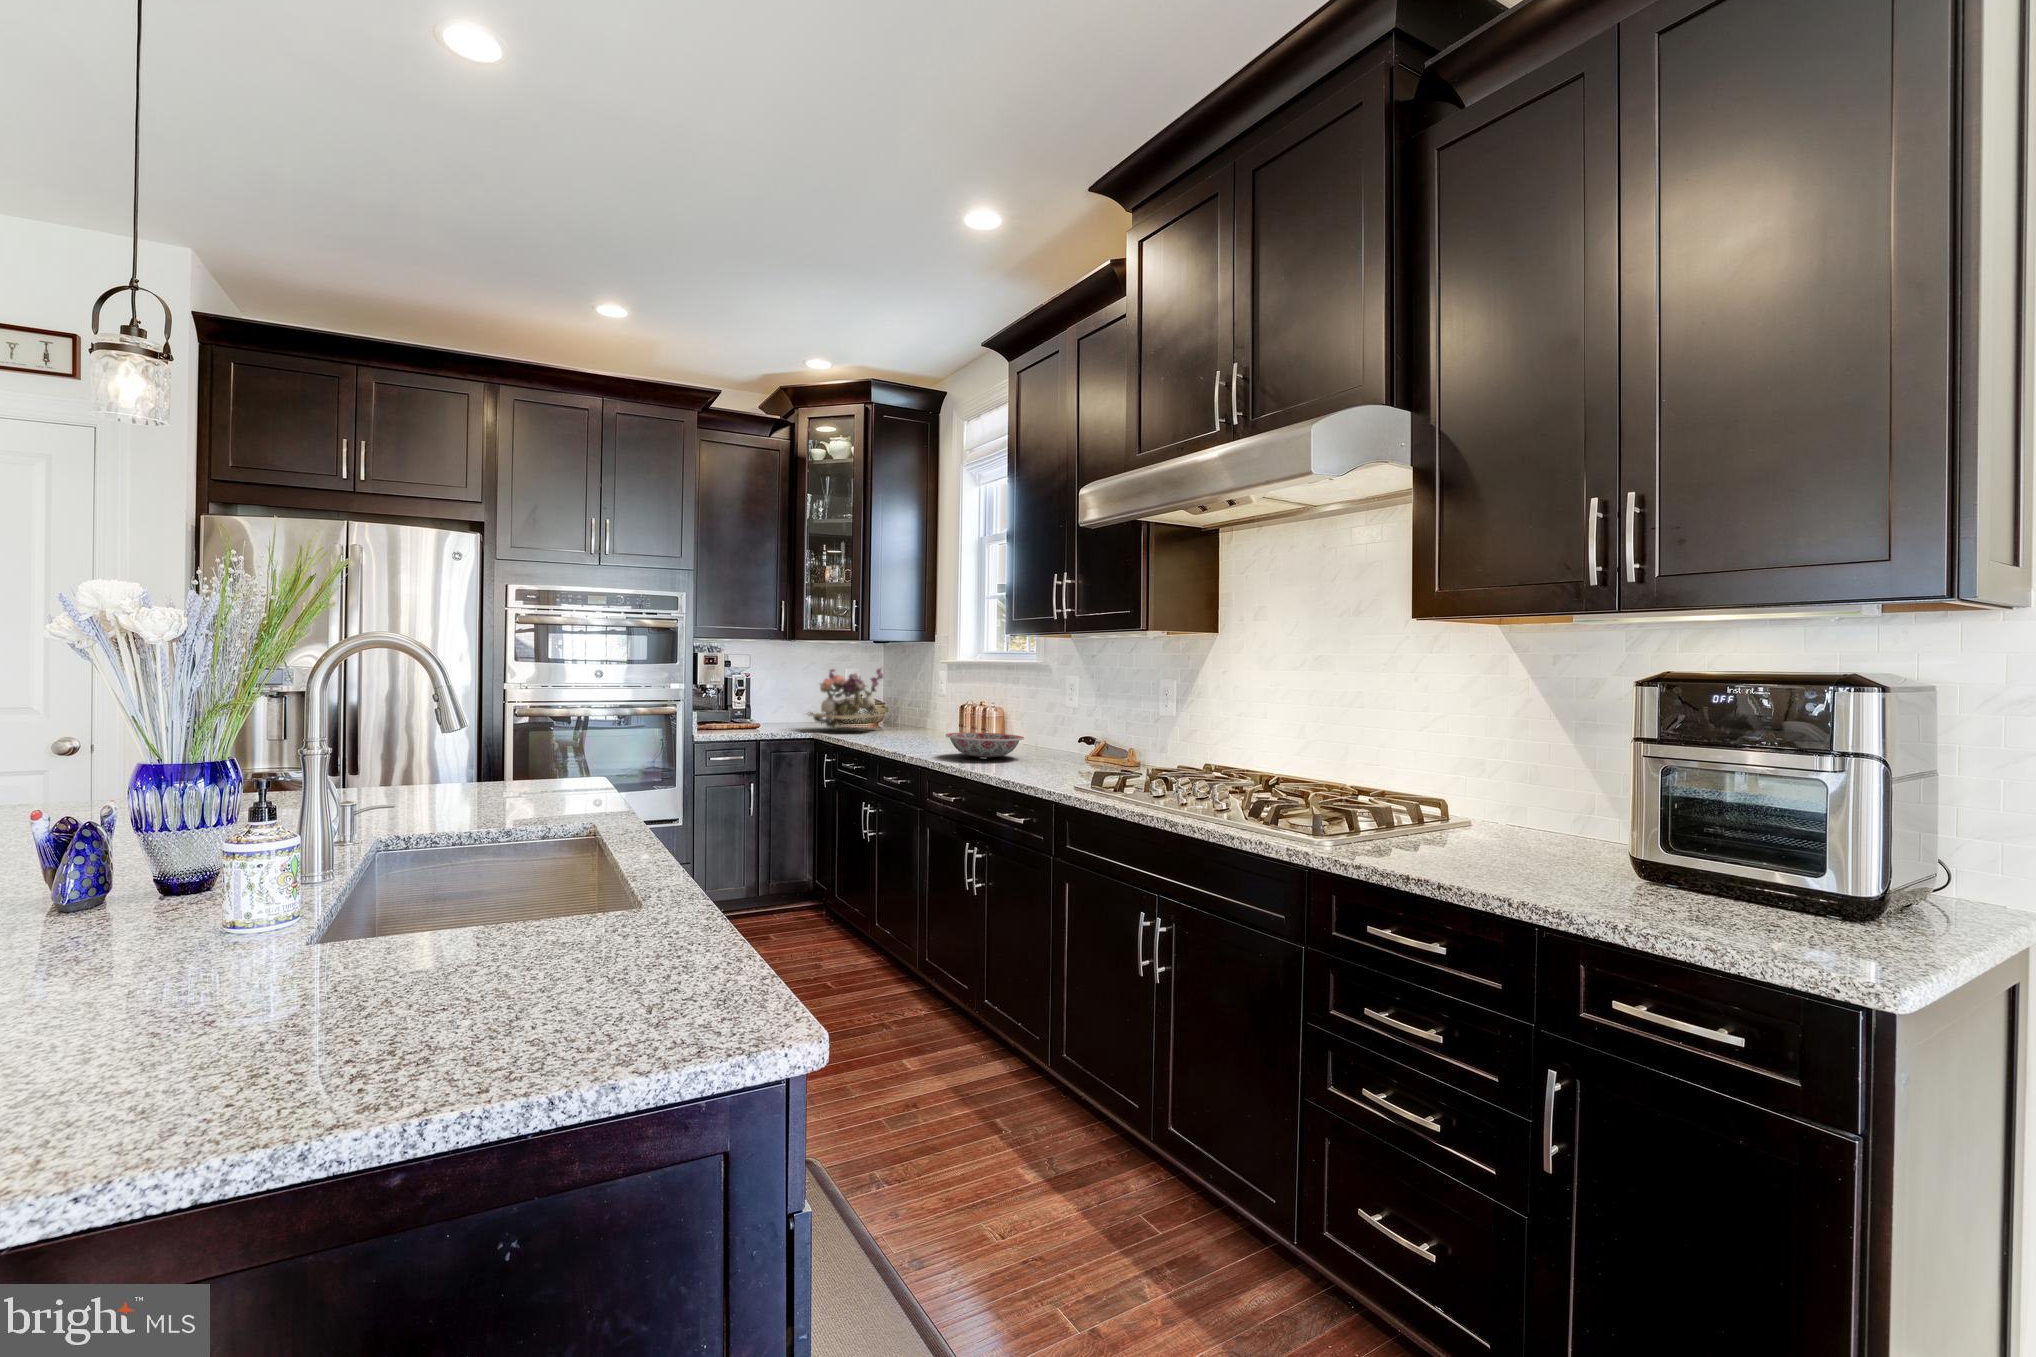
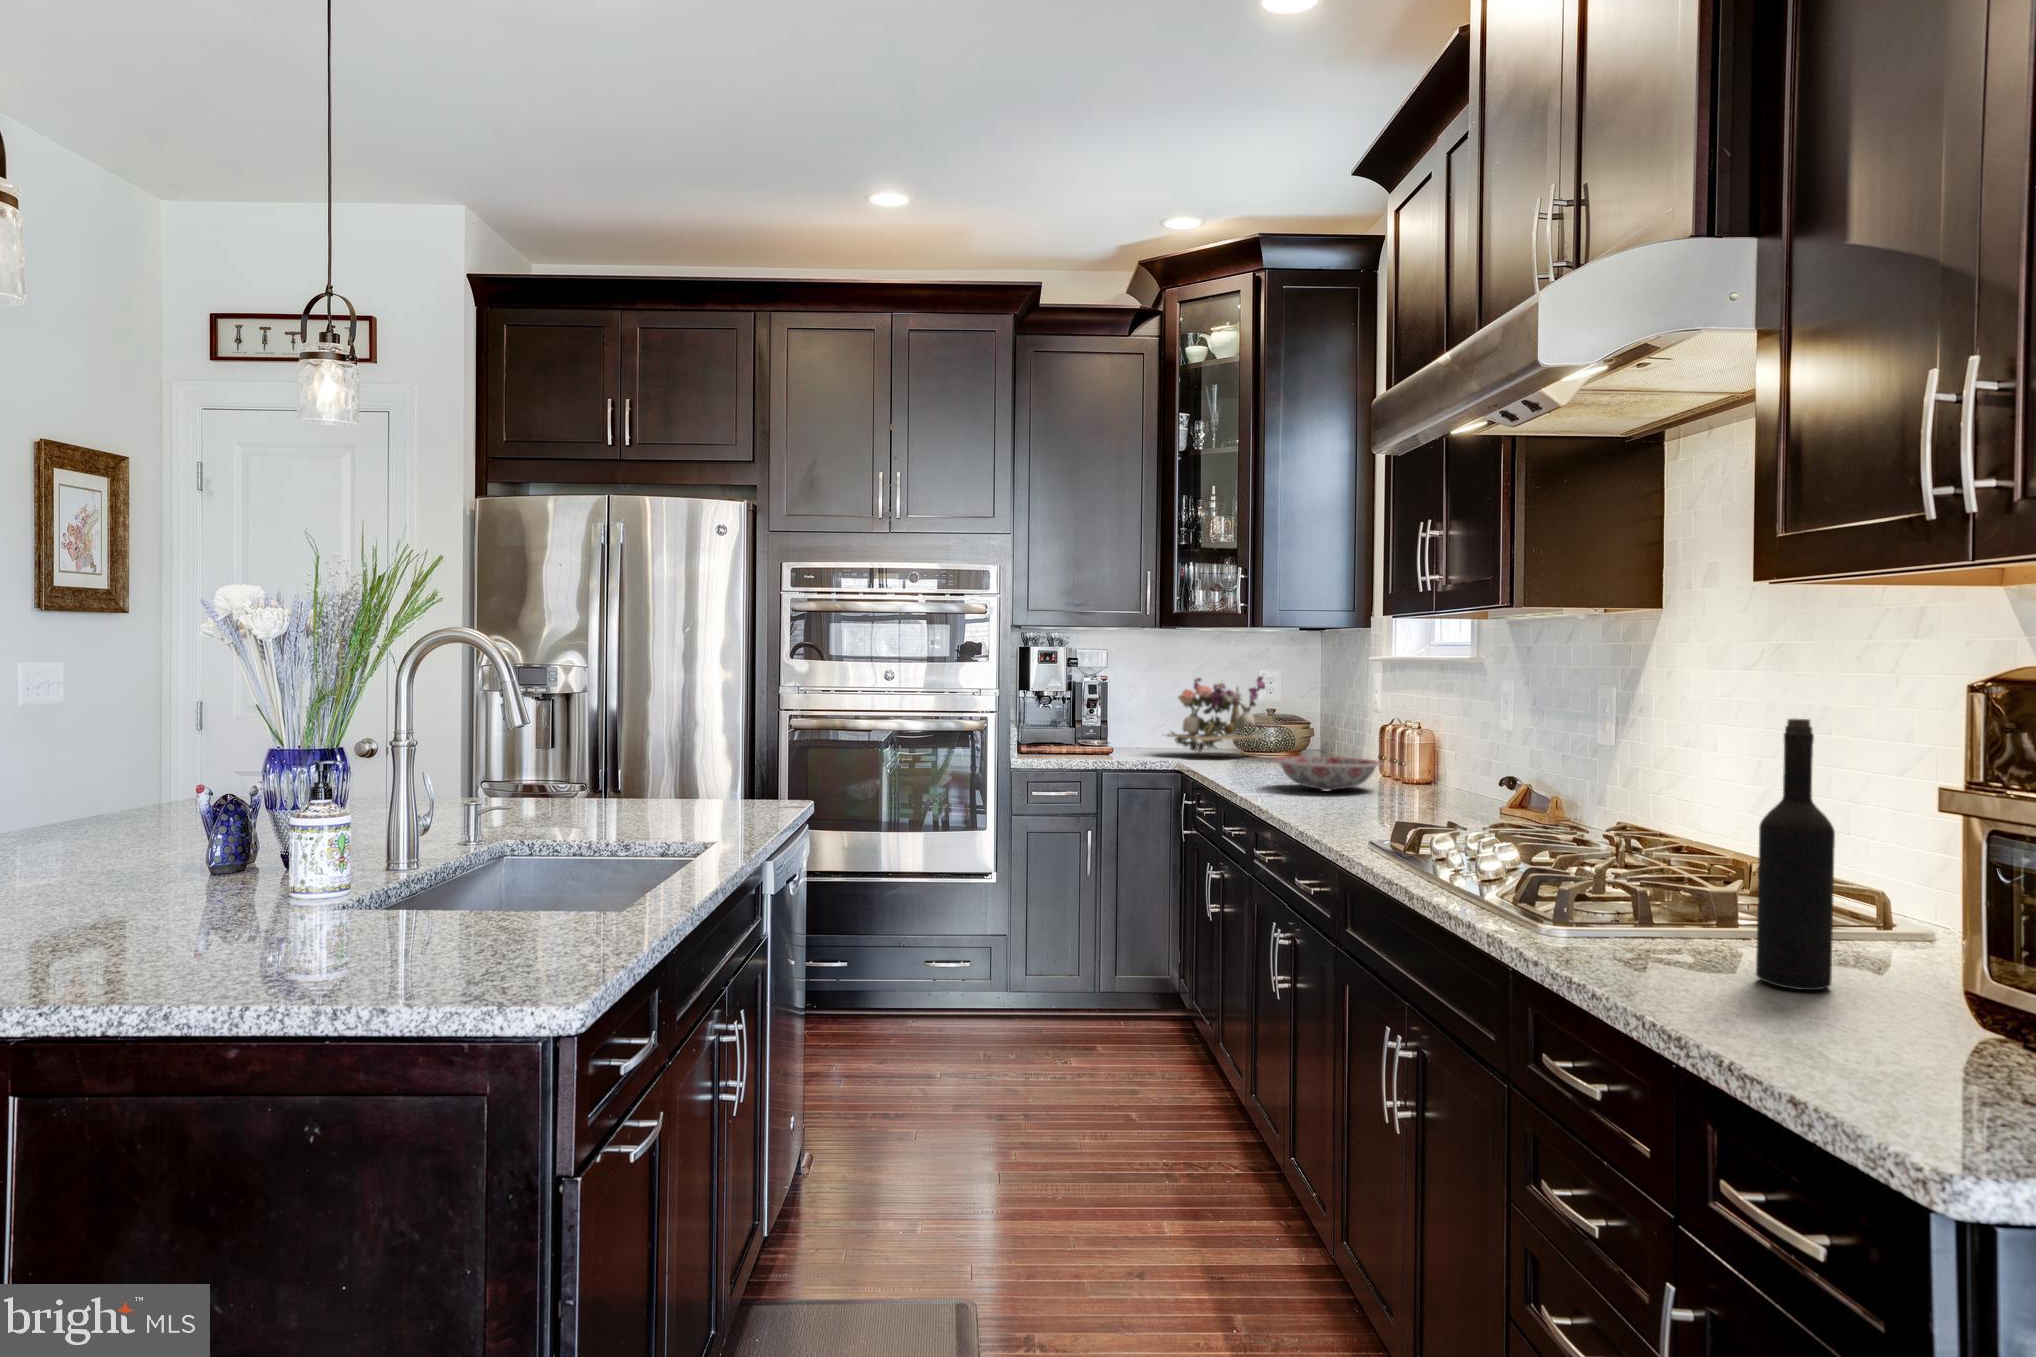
wine bottle: none [1490,719,1540,887] -> present [1756,719,1835,990]

